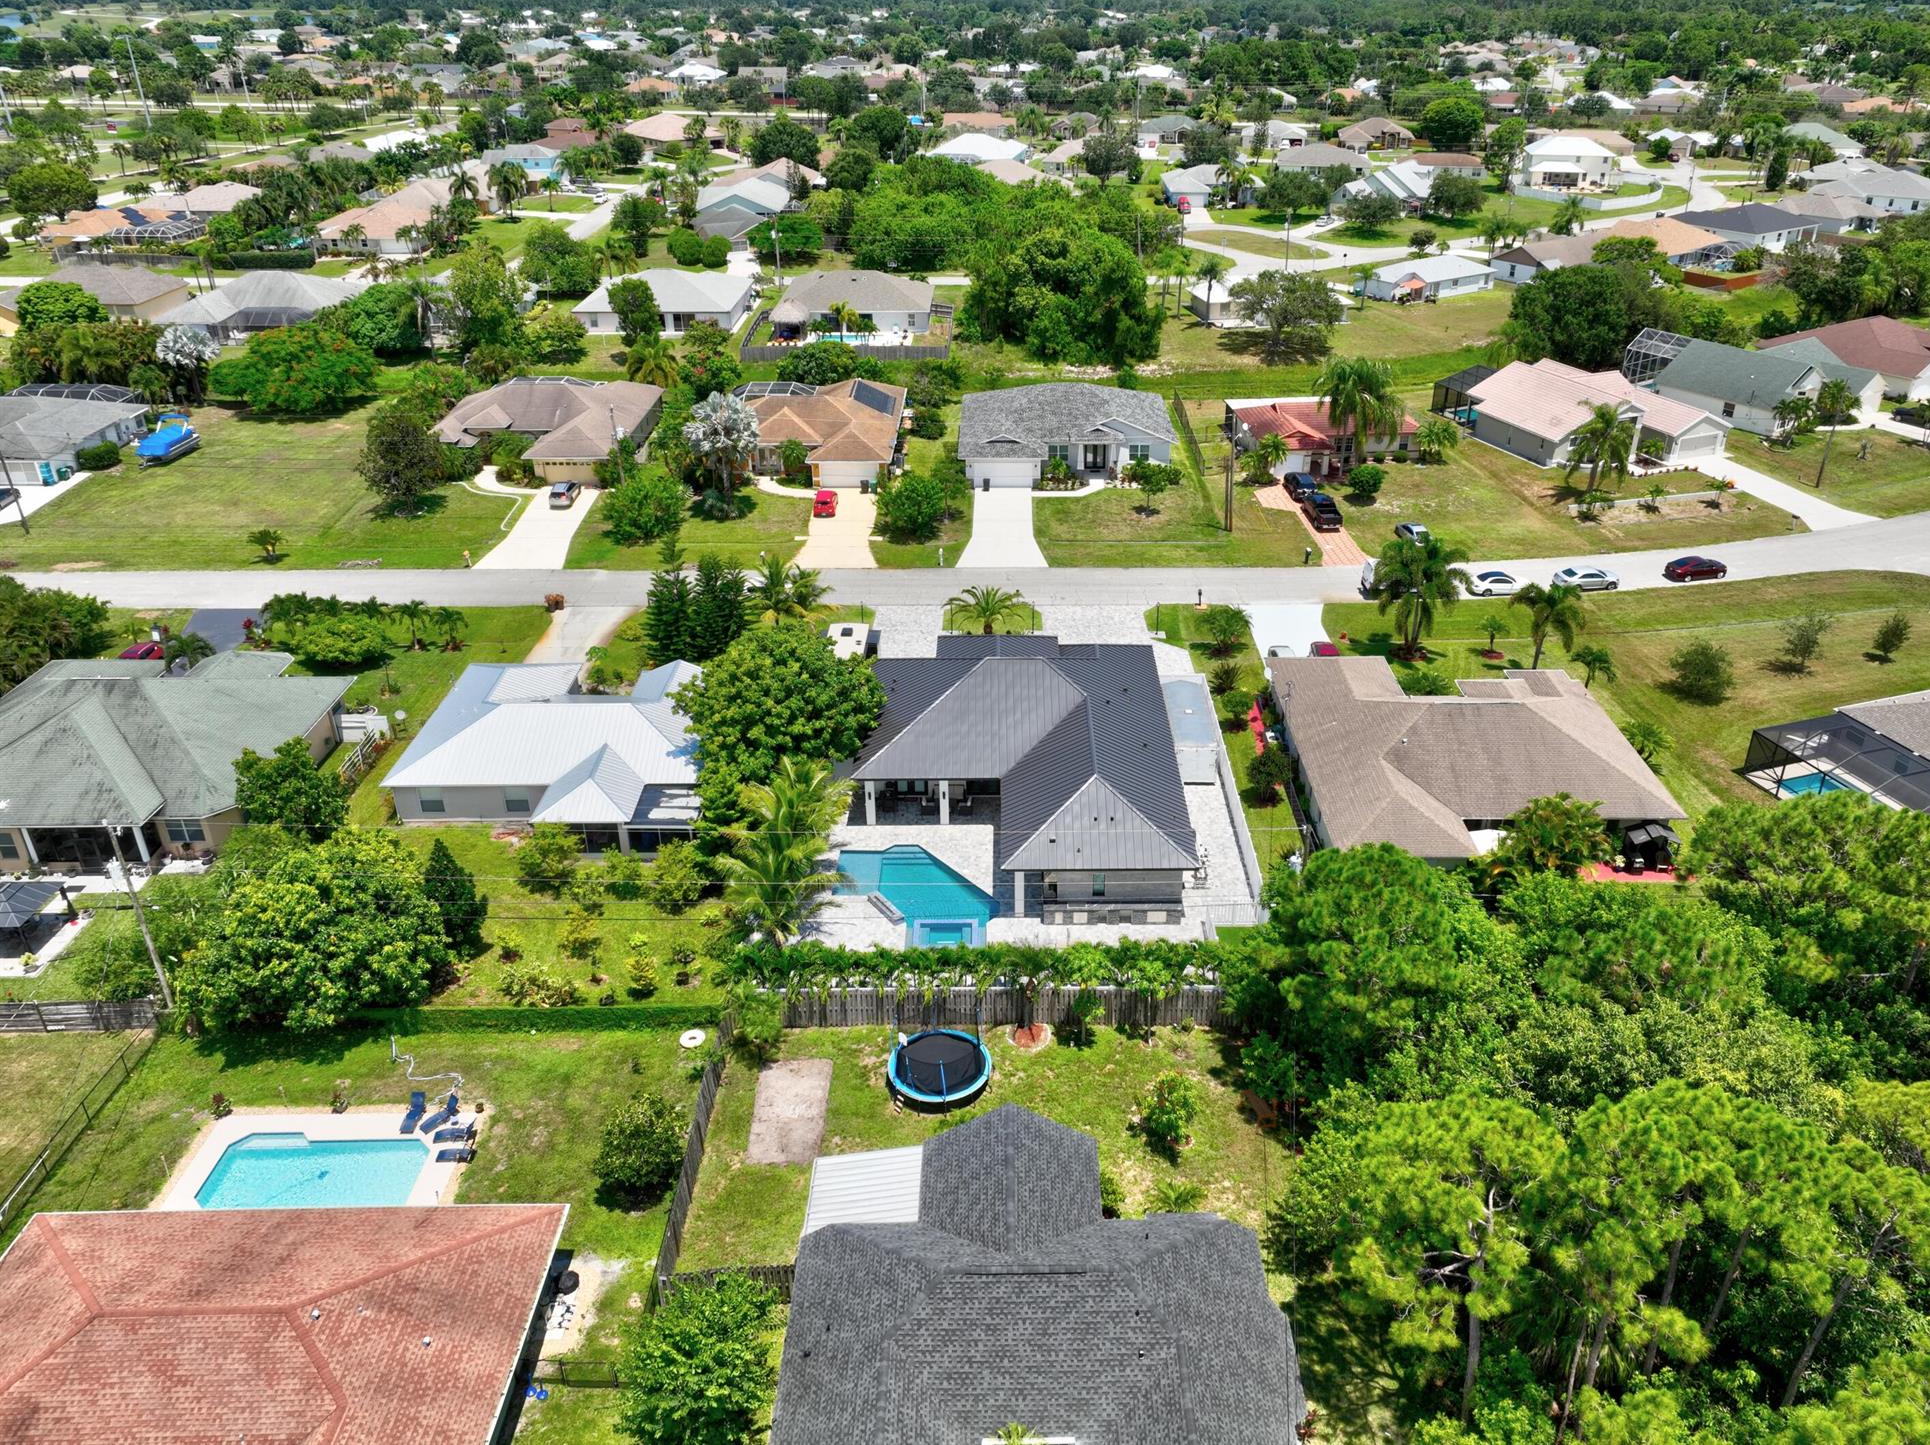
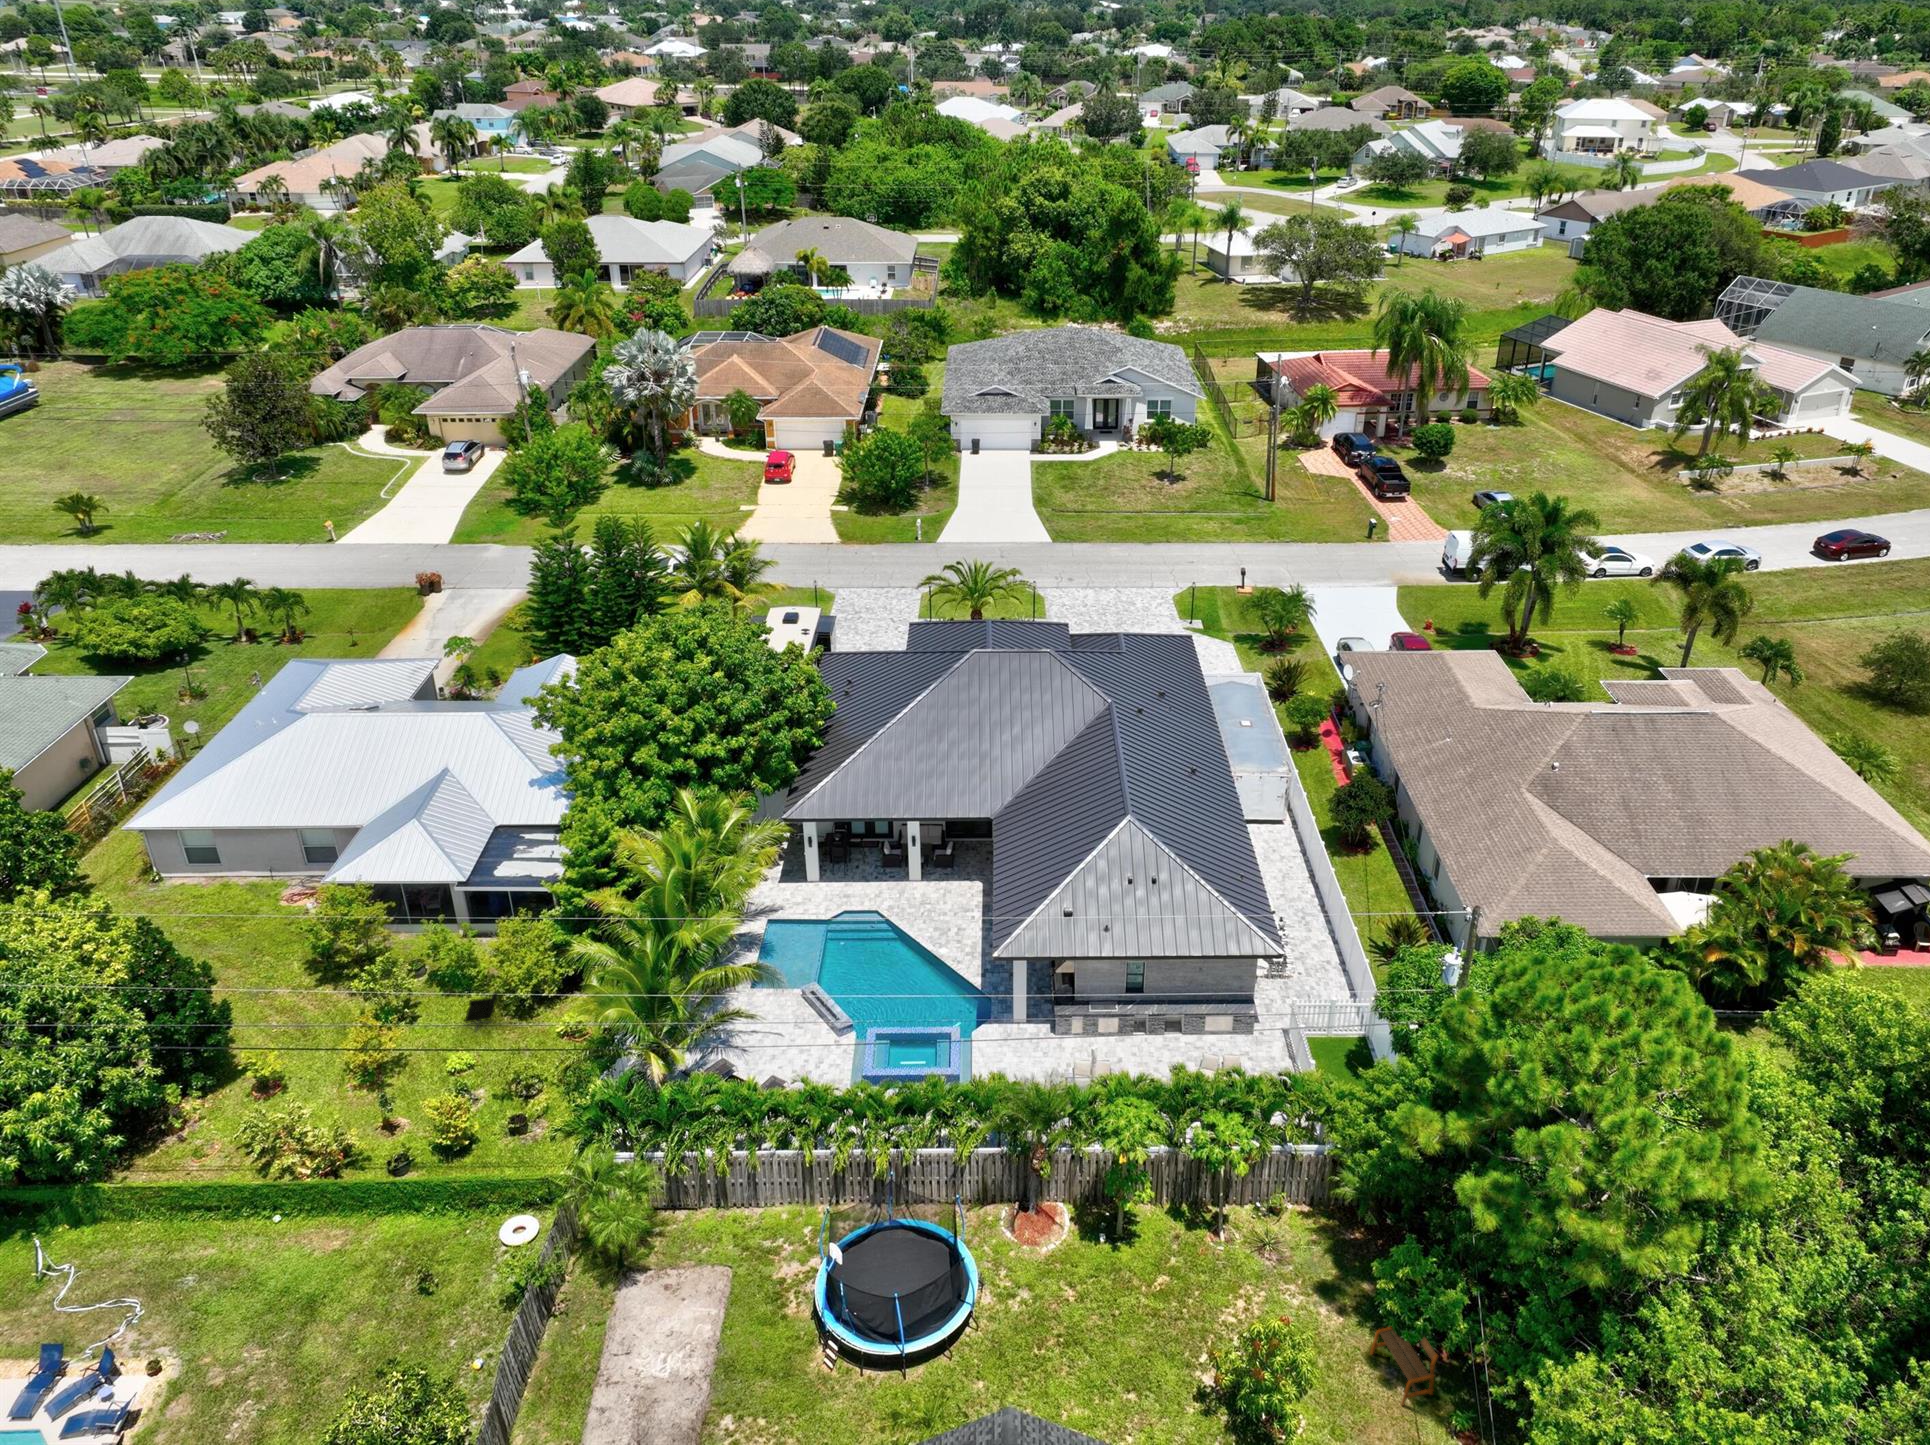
lounge chair: none [636,896,660,922] -> present [464,993,497,1030]

